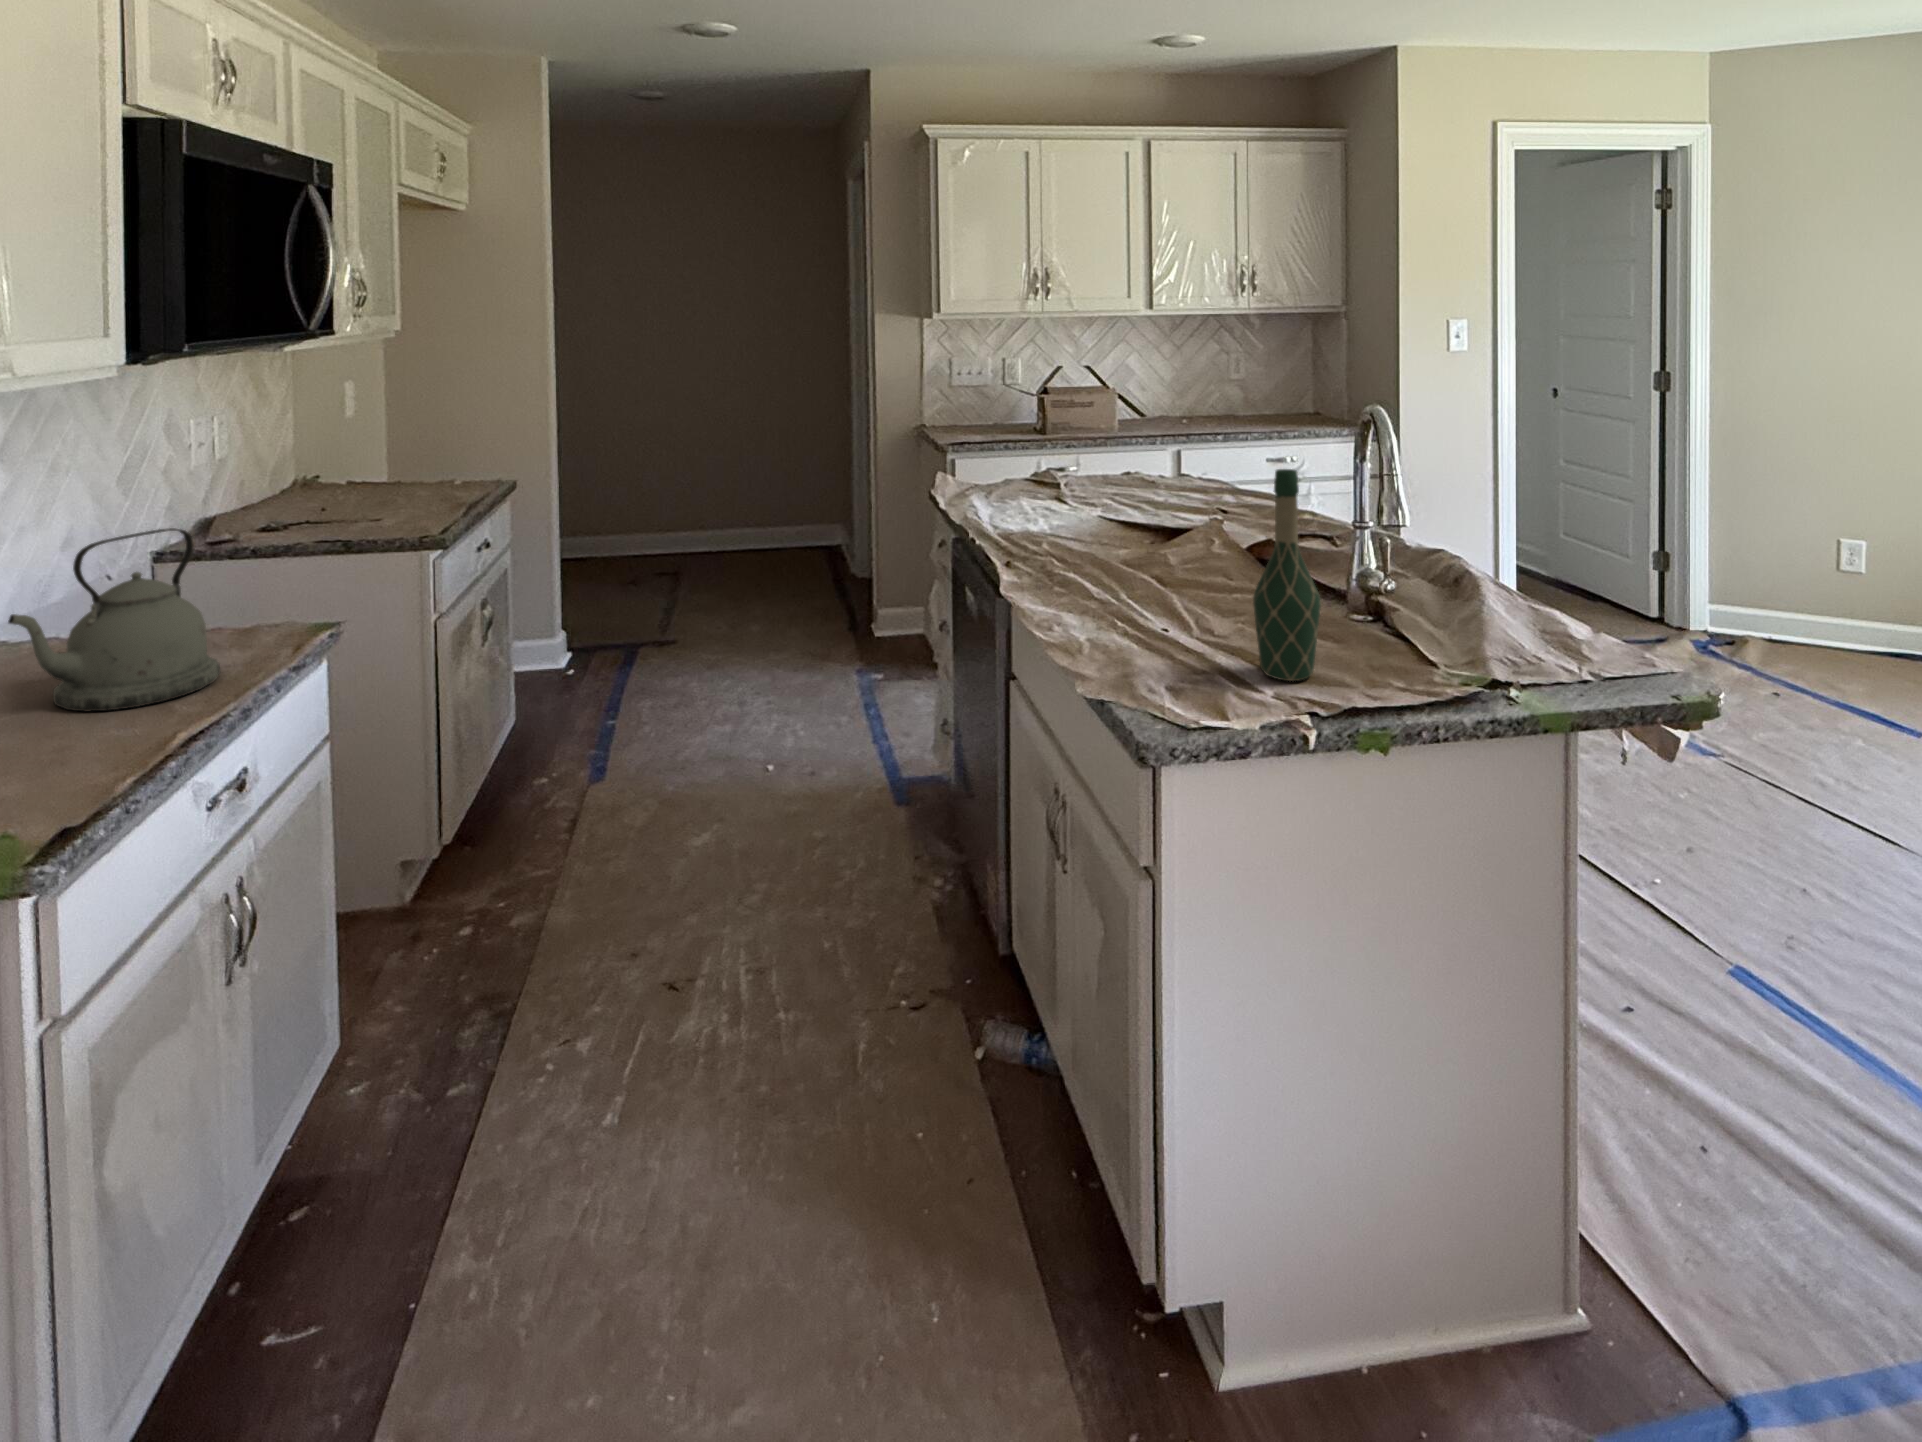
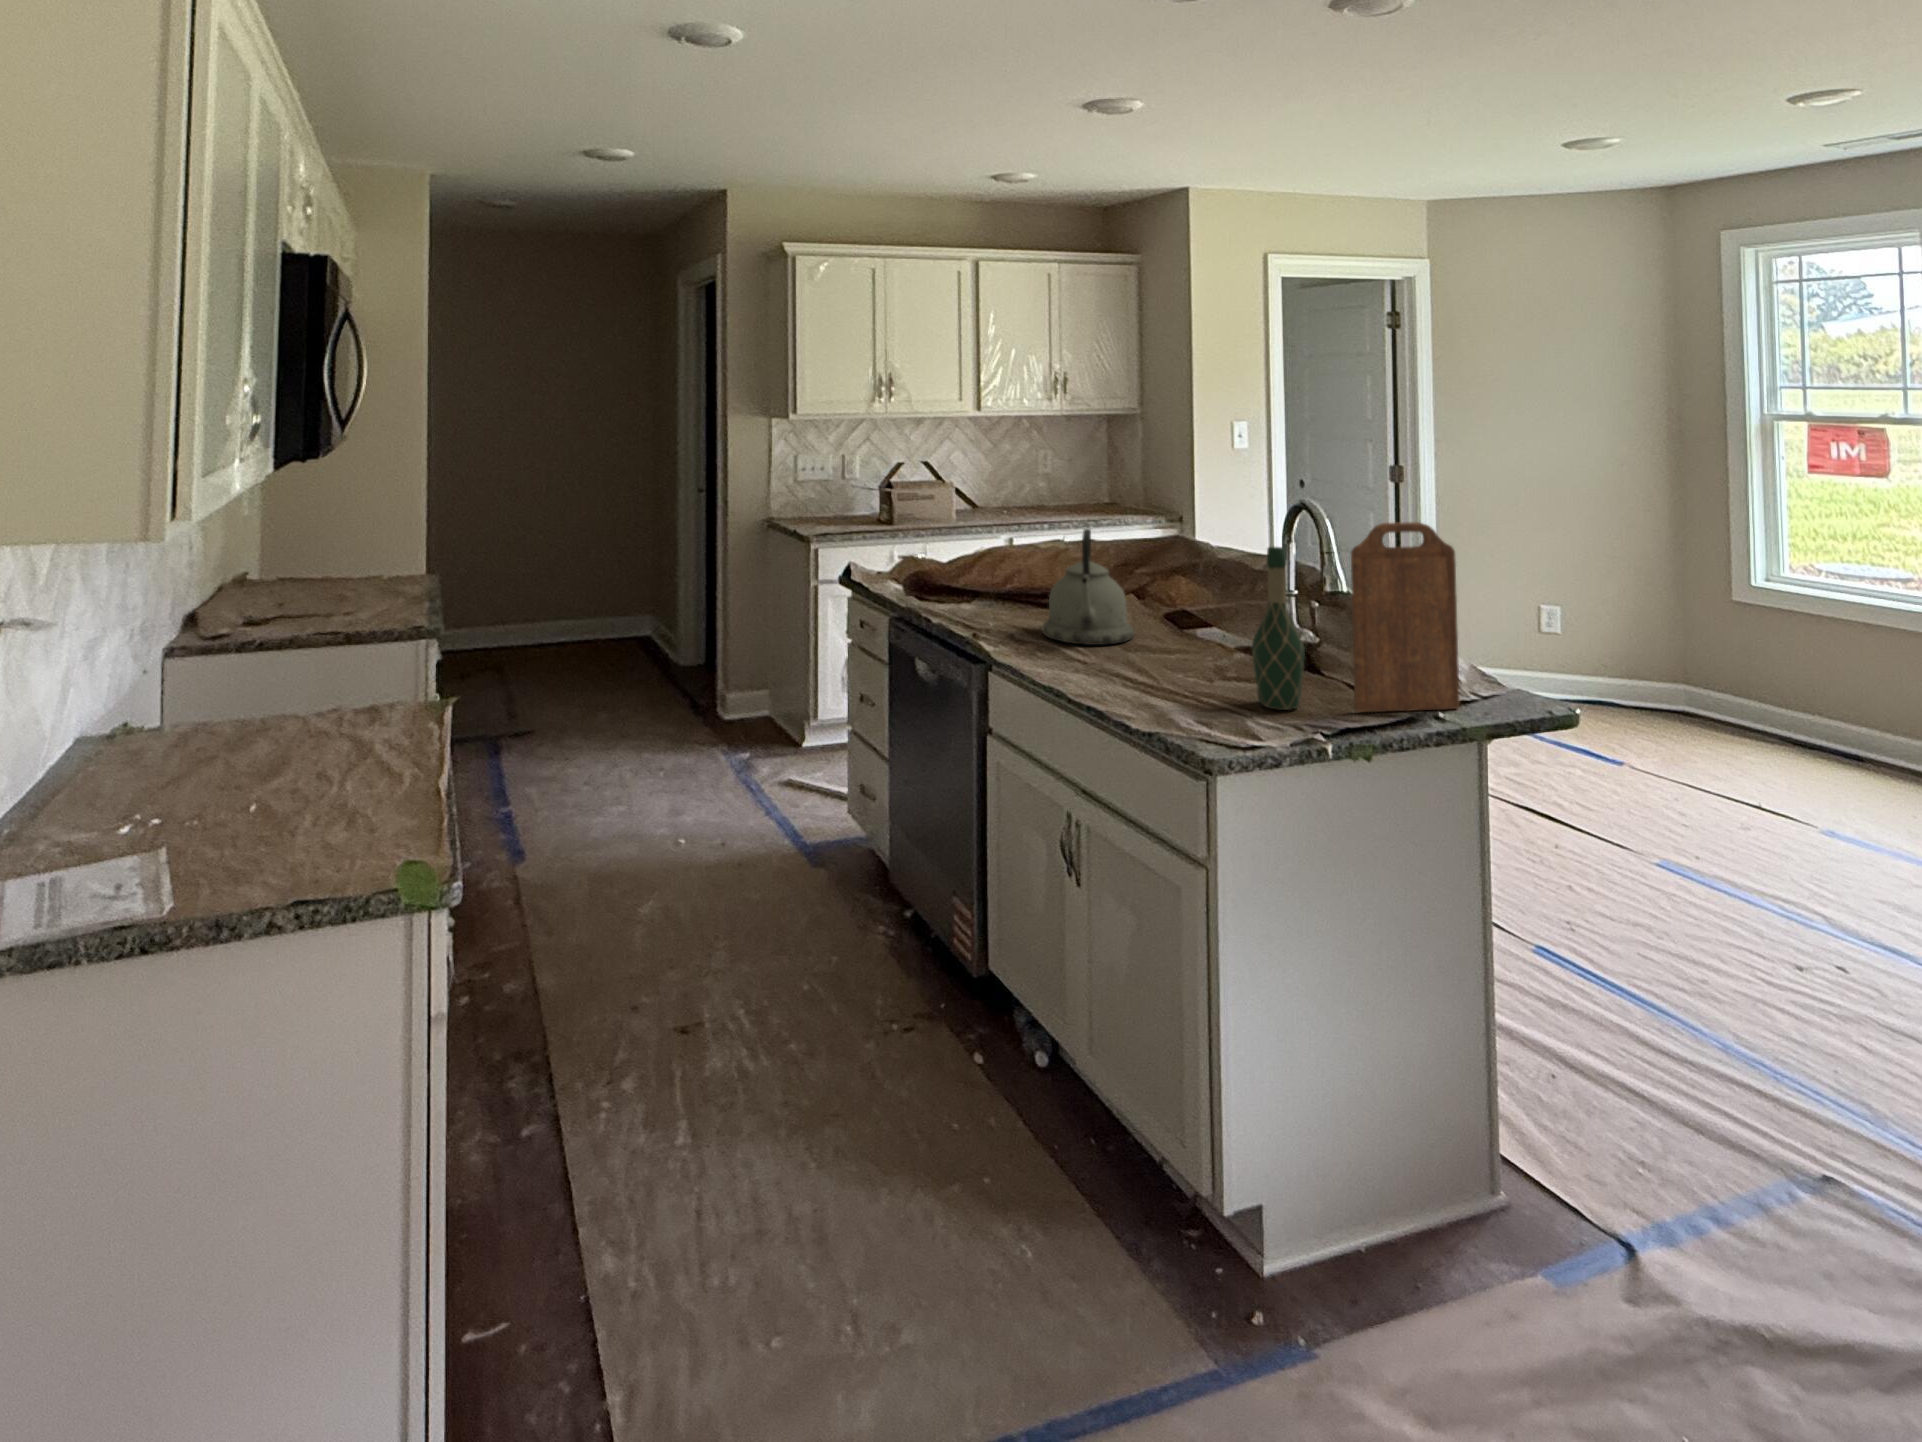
cutting board: none [1382,439,1533,690] -> present [1351,522,1460,712]
kettle: present [8,528,220,712] -> present [1042,529,1134,645]

